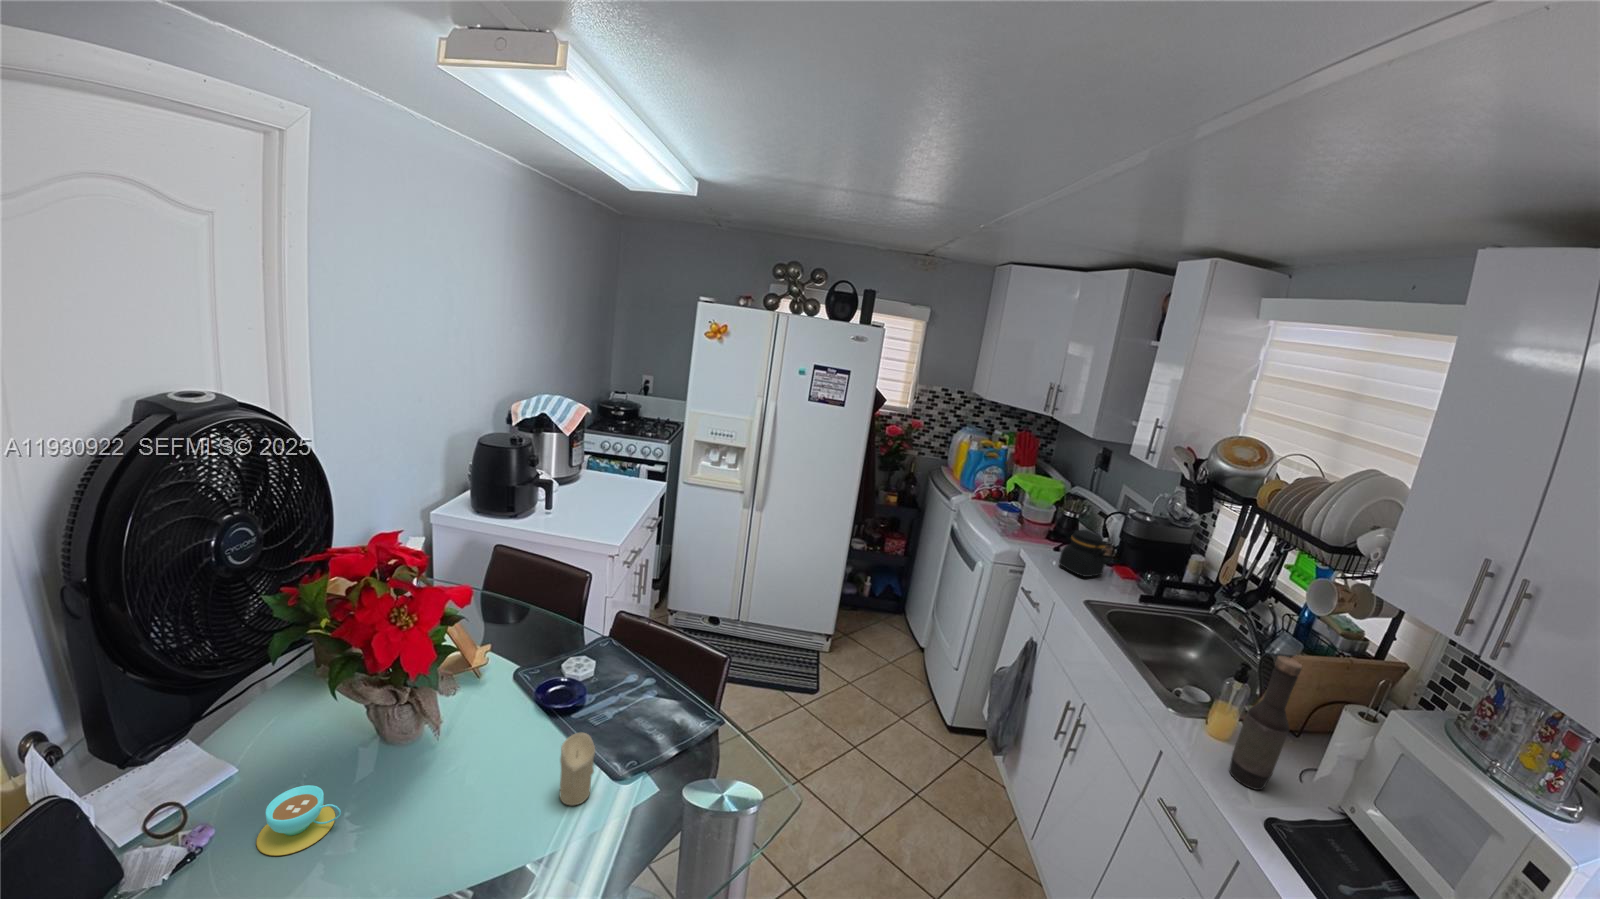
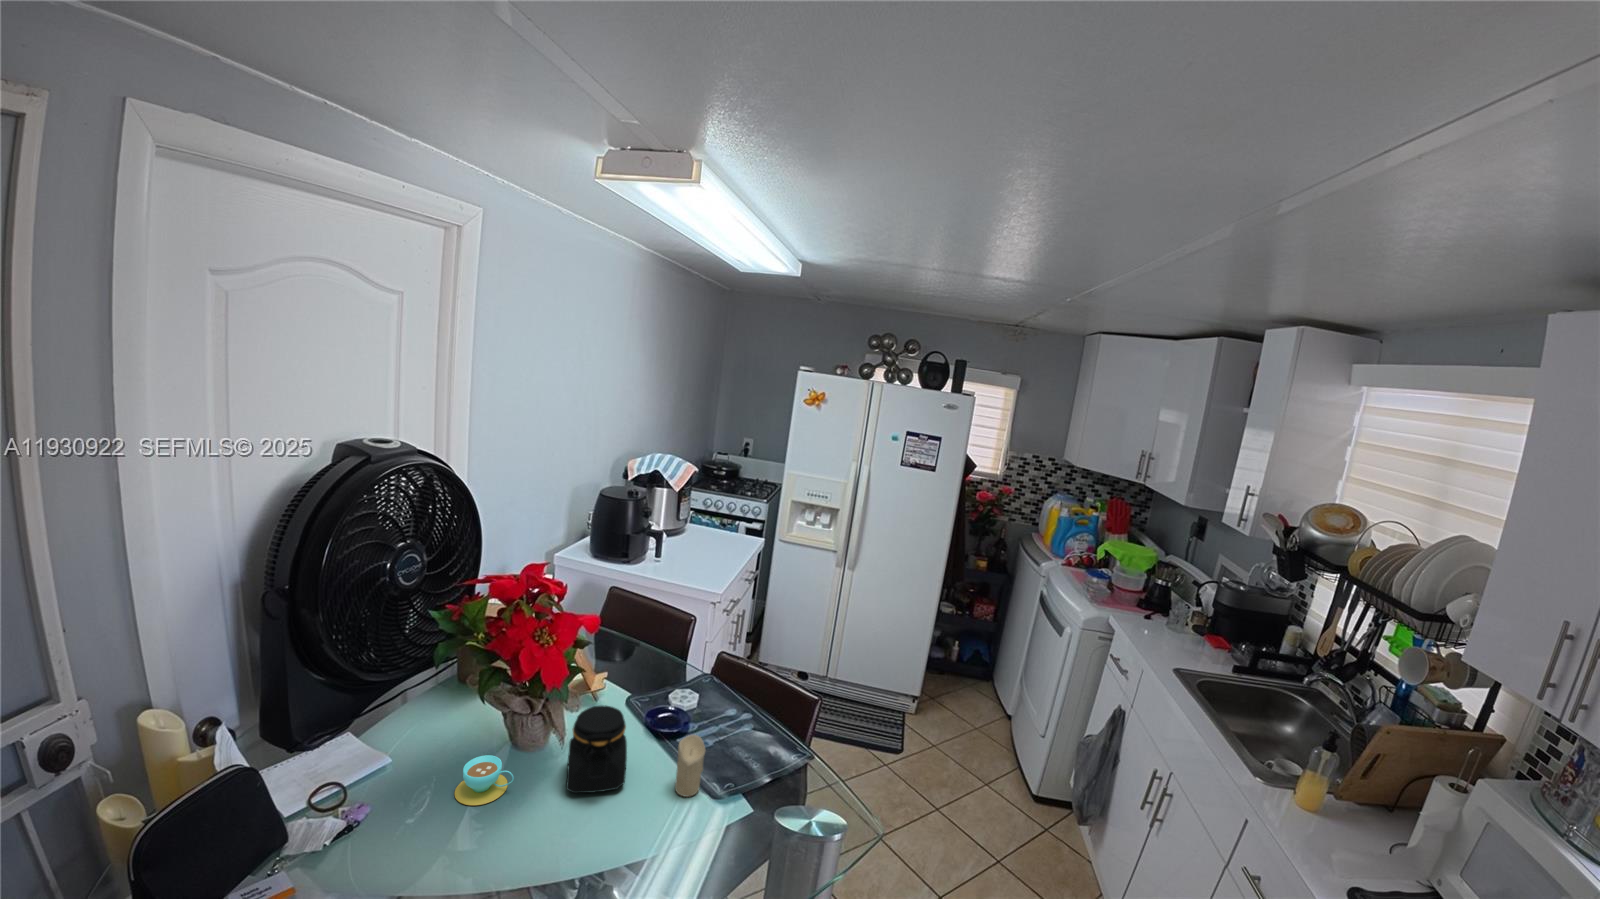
jar: present [1059,530,1106,577] -> present [566,705,627,793]
bottle: present [1229,656,1302,790] -> none [1309,716,1375,855]

